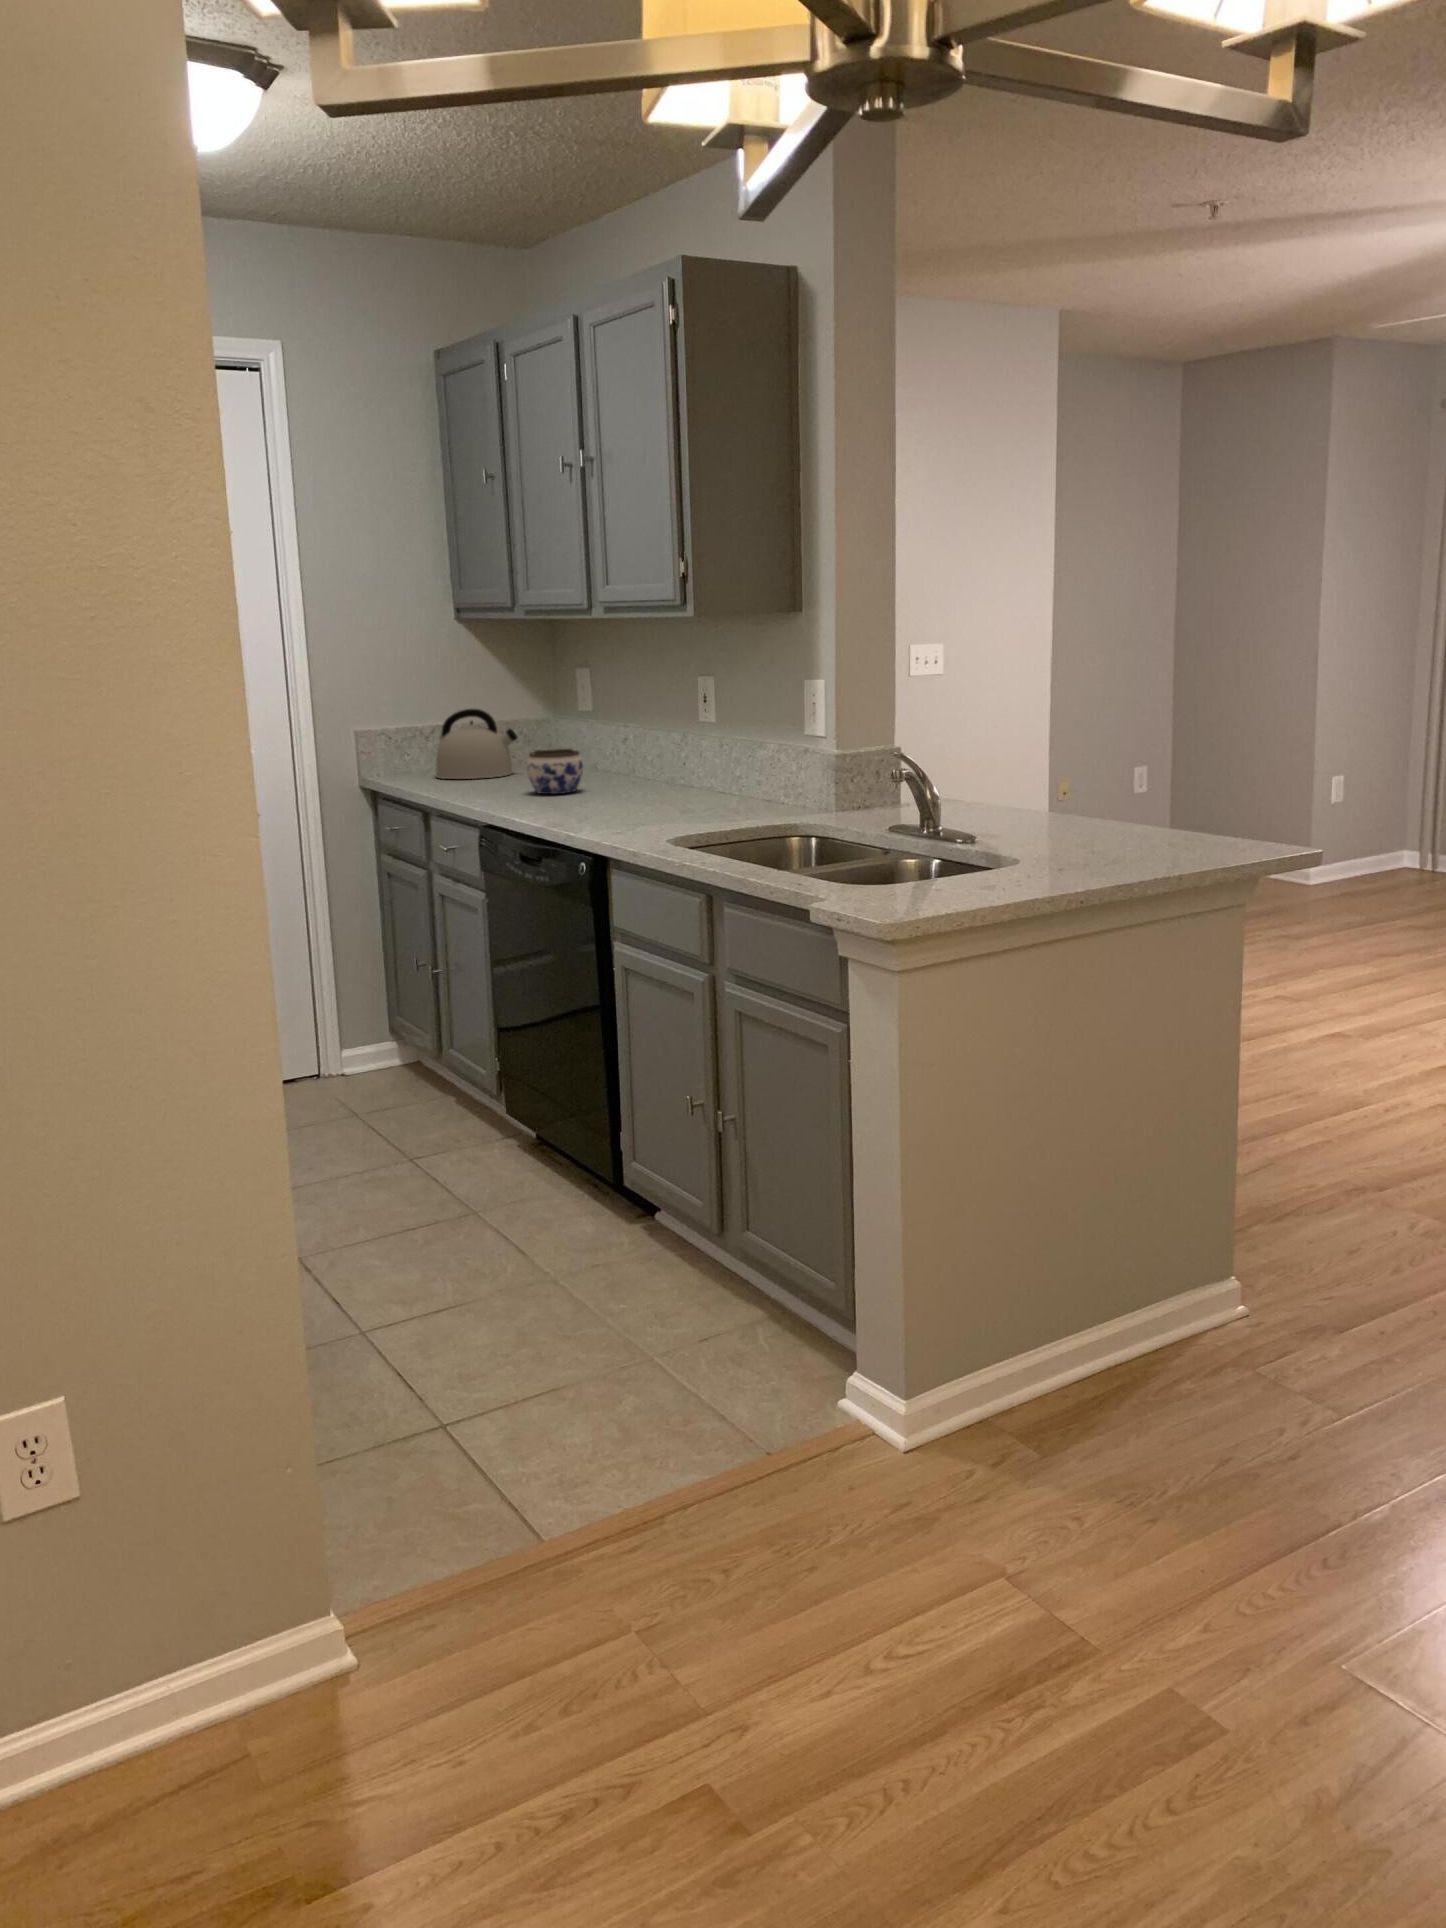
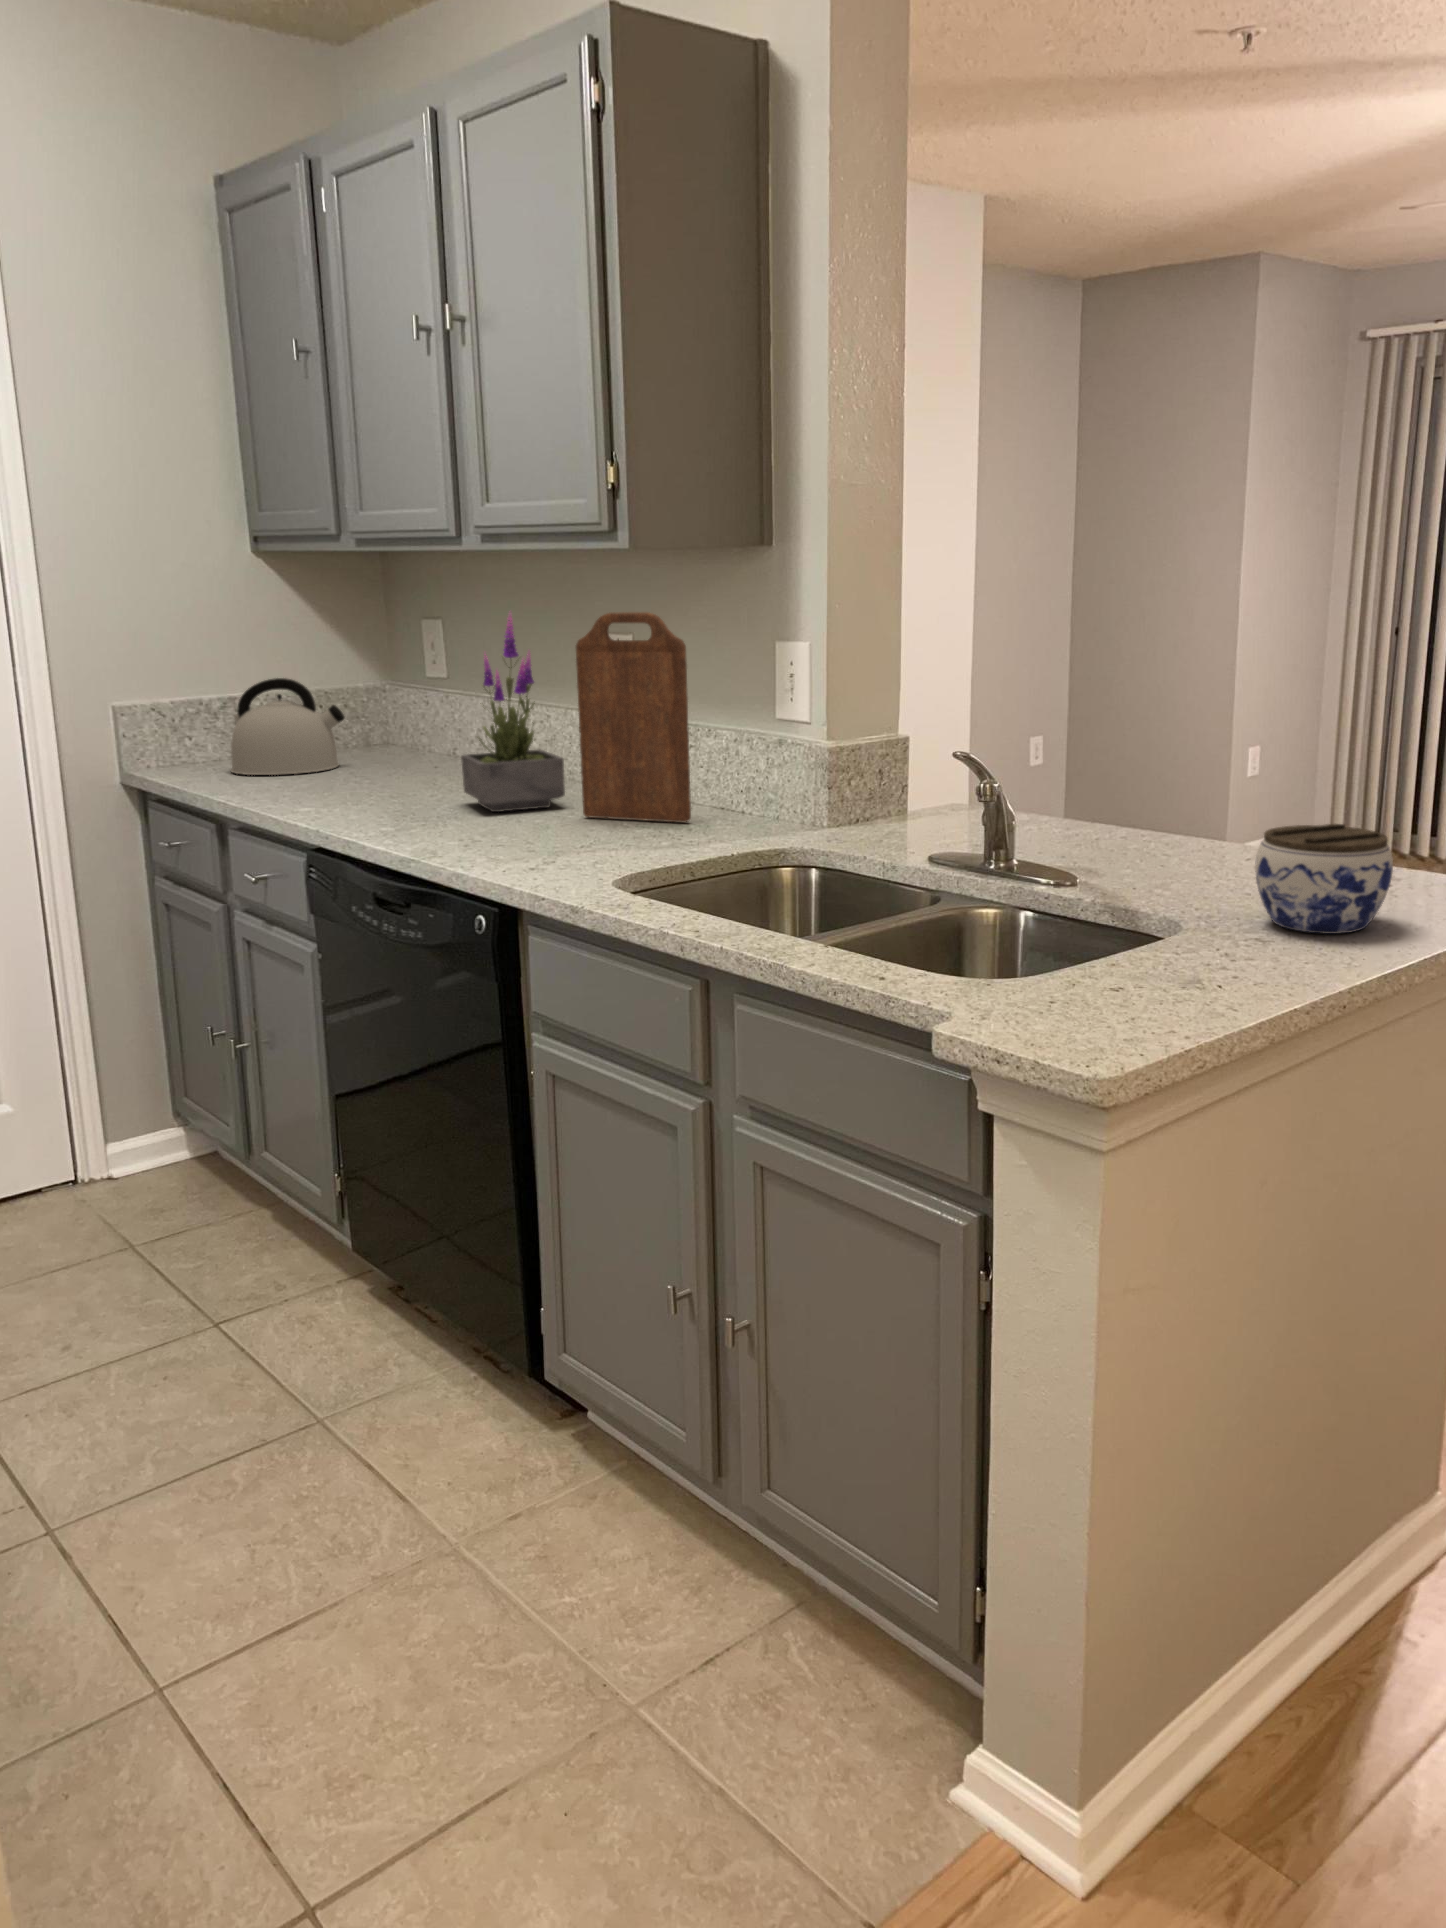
potted plant: none [591,659,661,801] -> present [461,616,565,812]
cutting board: none [666,659,744,808] -> present [576,612,691,822]
jar: present [527,749,583,794] -> present [1255,824,1393,934]

